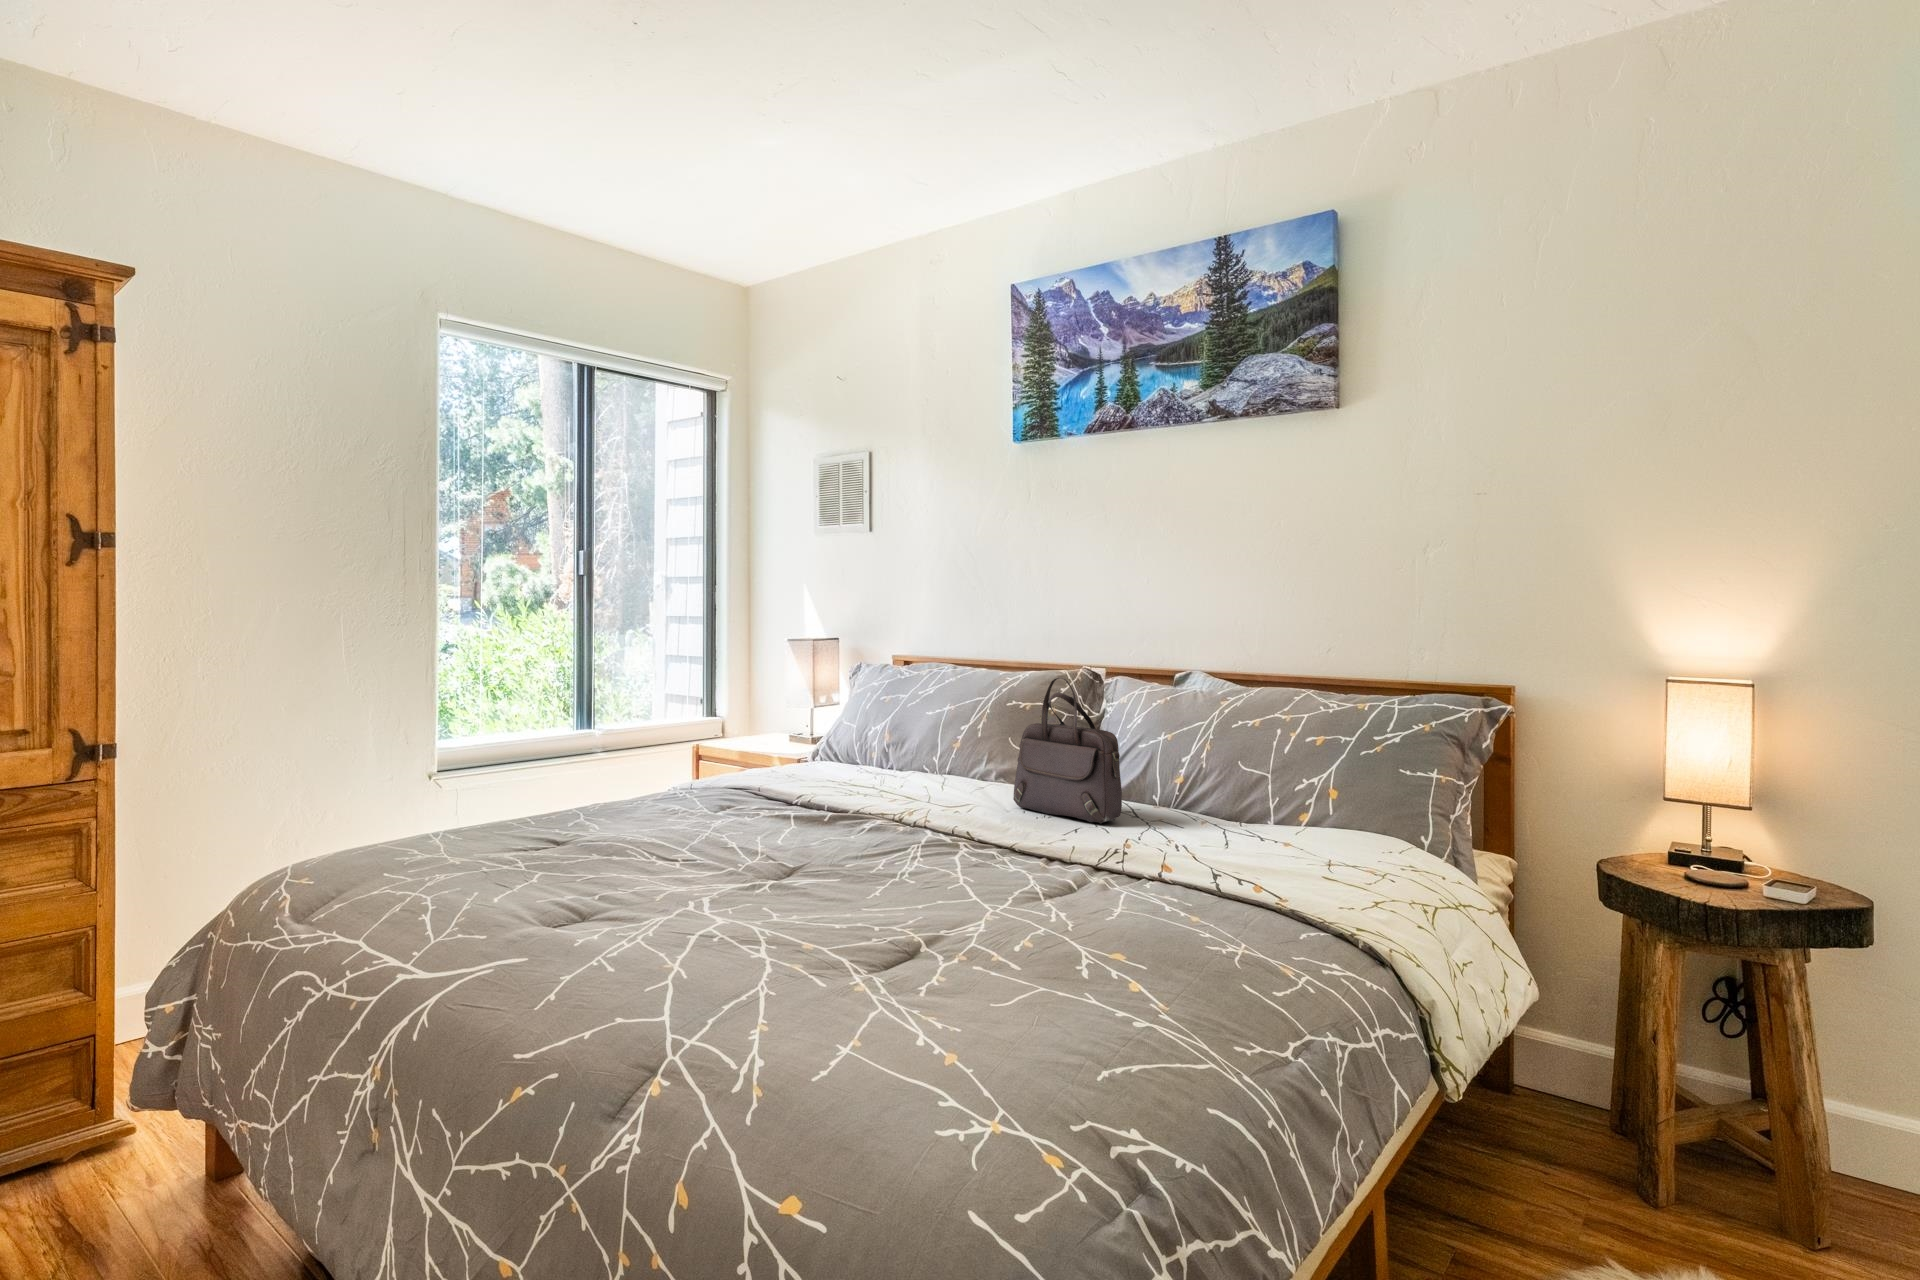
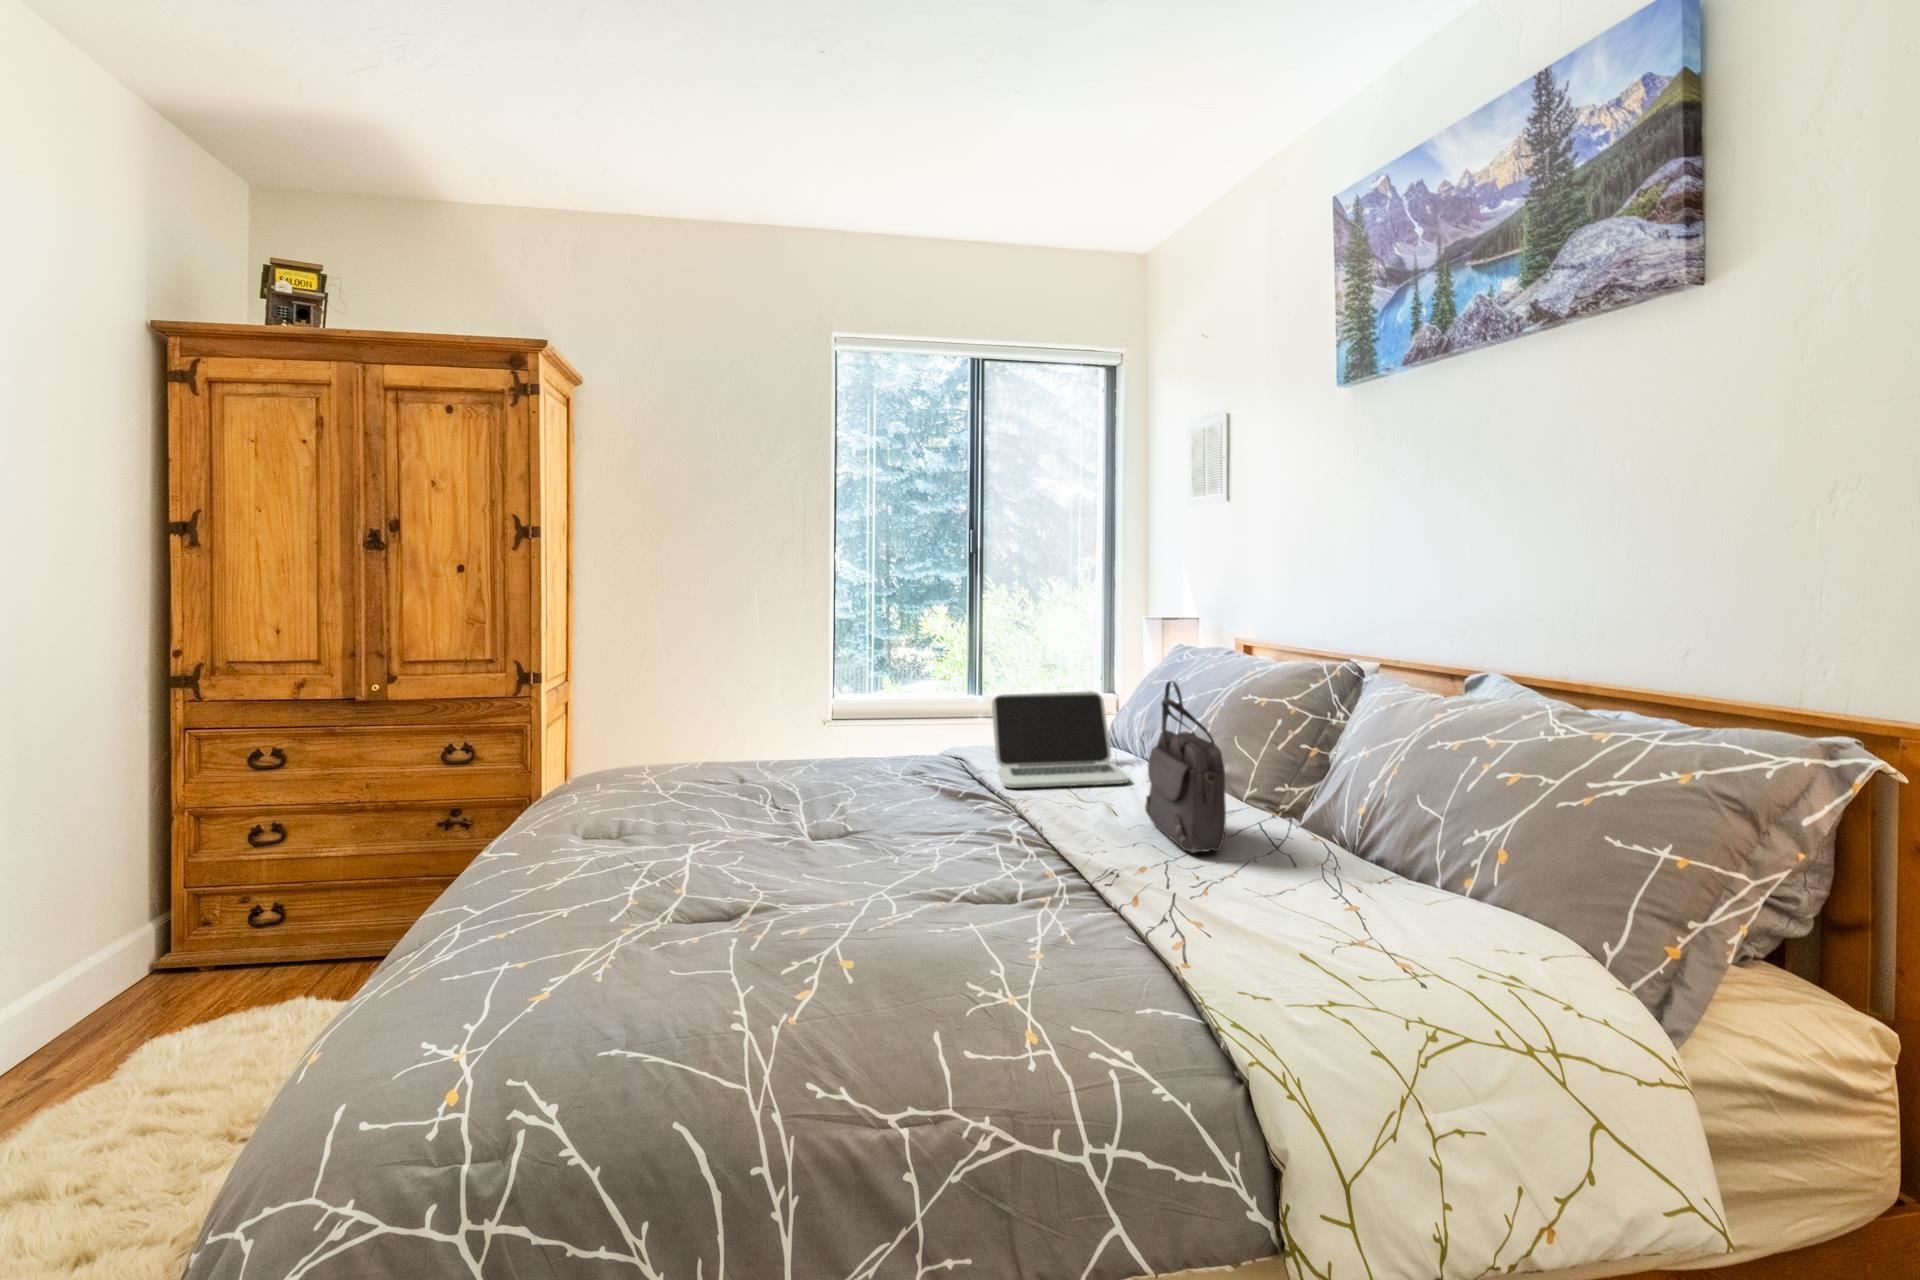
laptop: none [762,704,928,796] -> present [992,691,1129,788]

